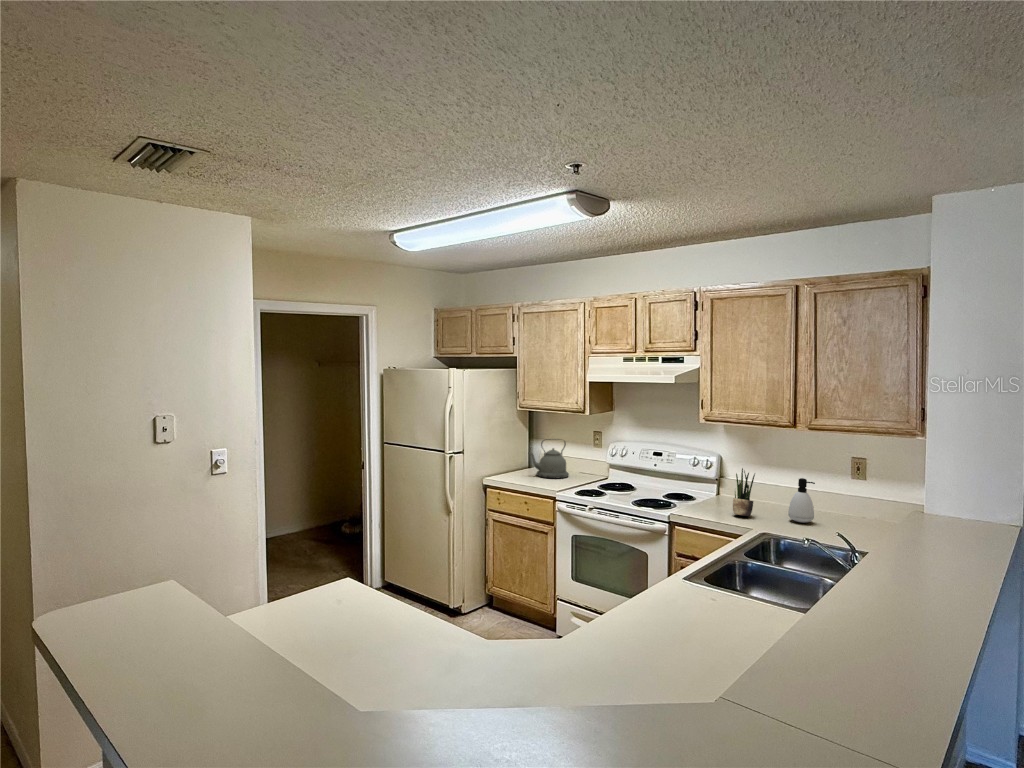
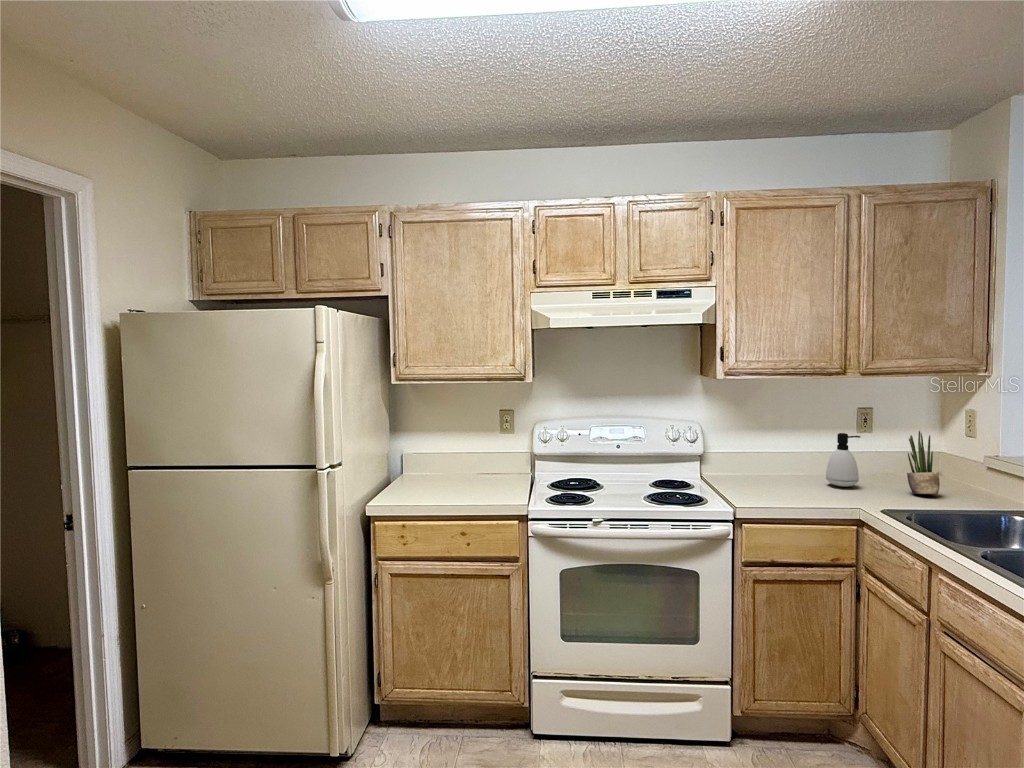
kettle: present [529,439,569,479] -> none [430,426,484,489]
potted plant: present [733,468,755,516] -> present [907,431,940,494]

